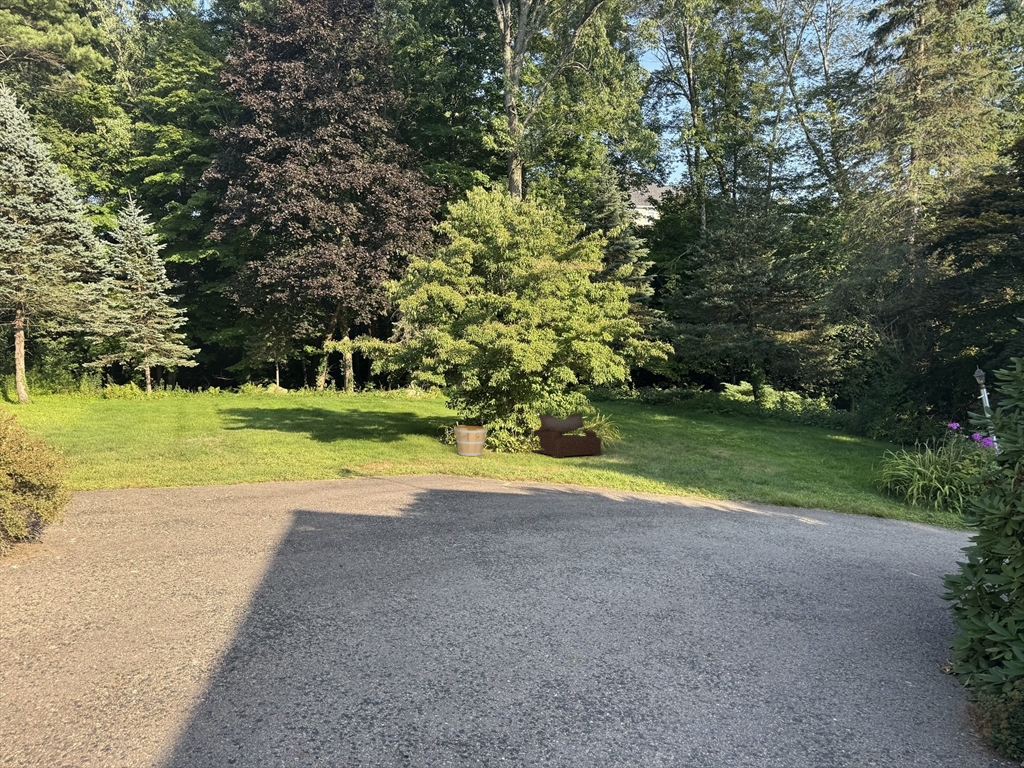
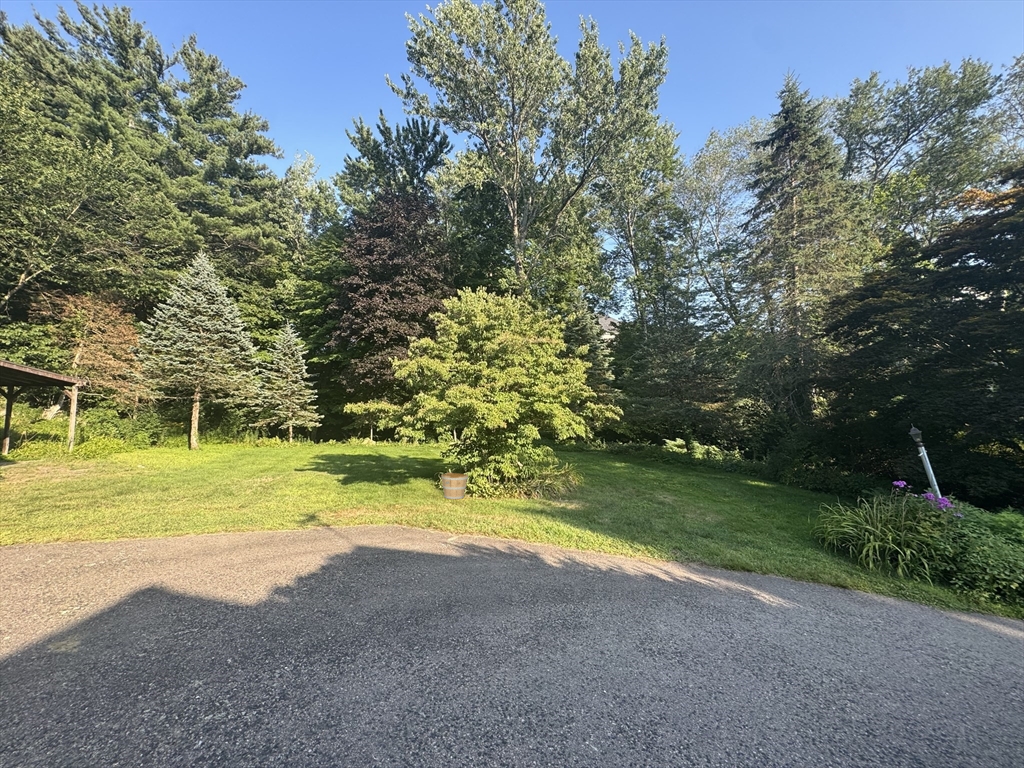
armchair: present [532,413,601,458] -> none [506,463,563,502]

